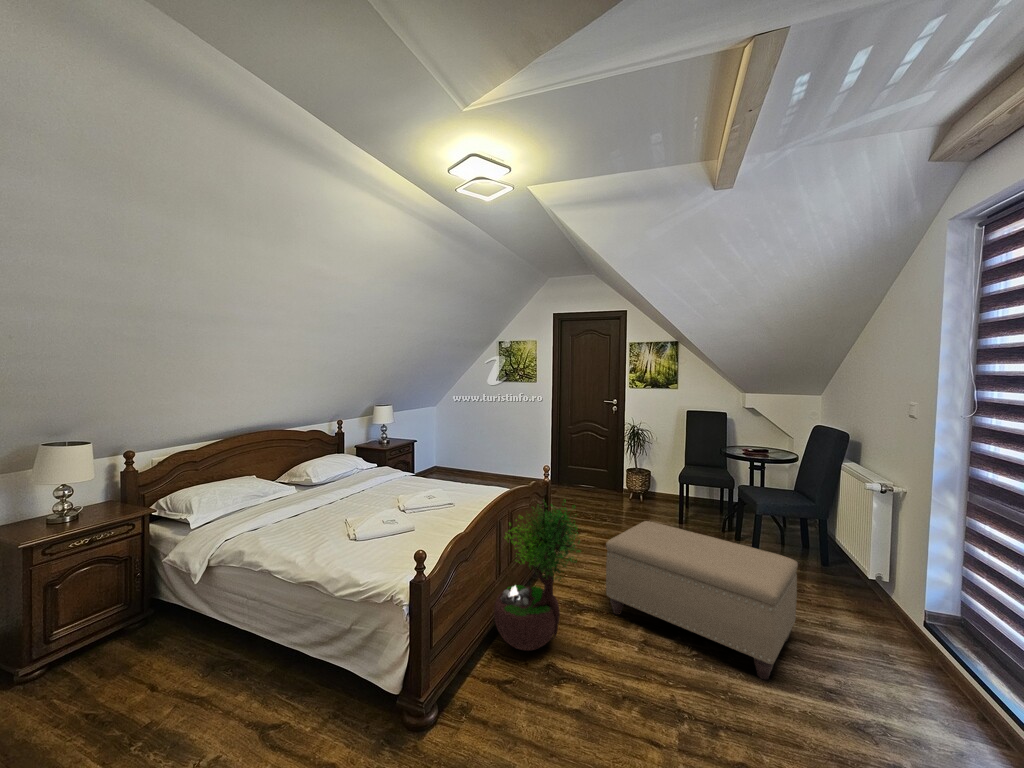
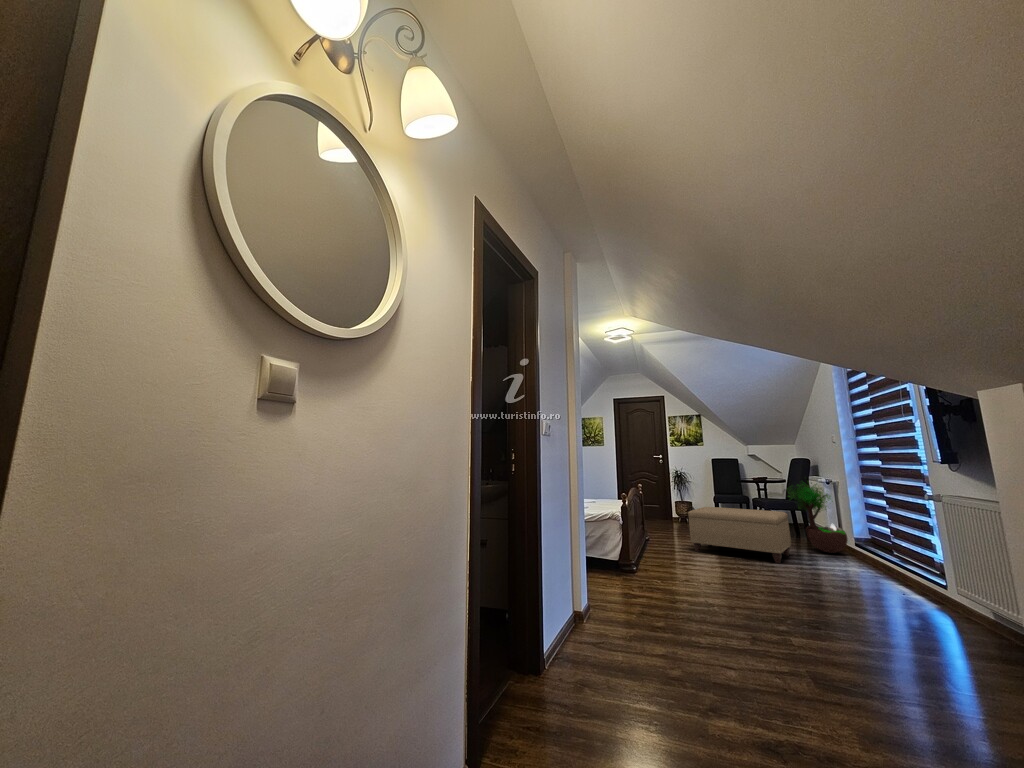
potted tree: present [494,503,581,651] -> present [788,483,848,553]

